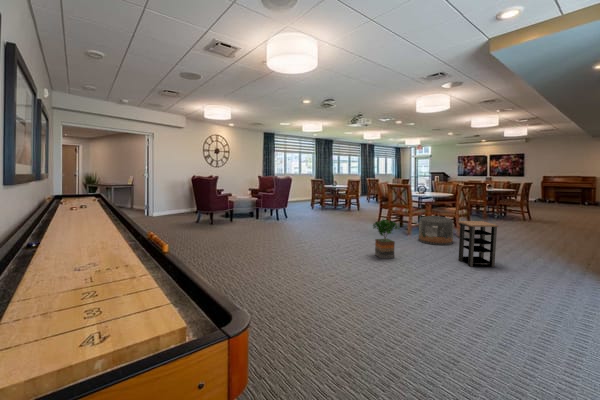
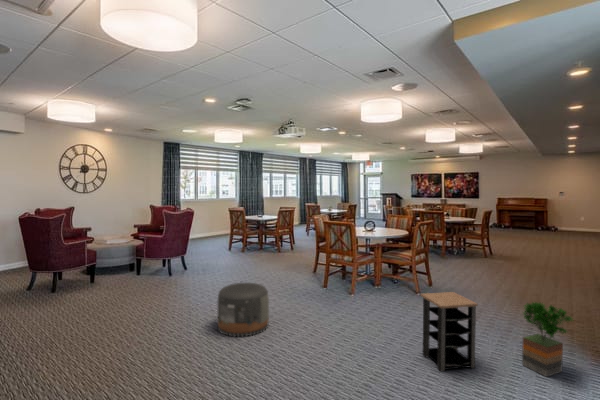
pouf: present [419,216,453,245] -> present [218,283,269,337]
potted tree: present [373,220,400,259] -> present [522,302,572,377]

